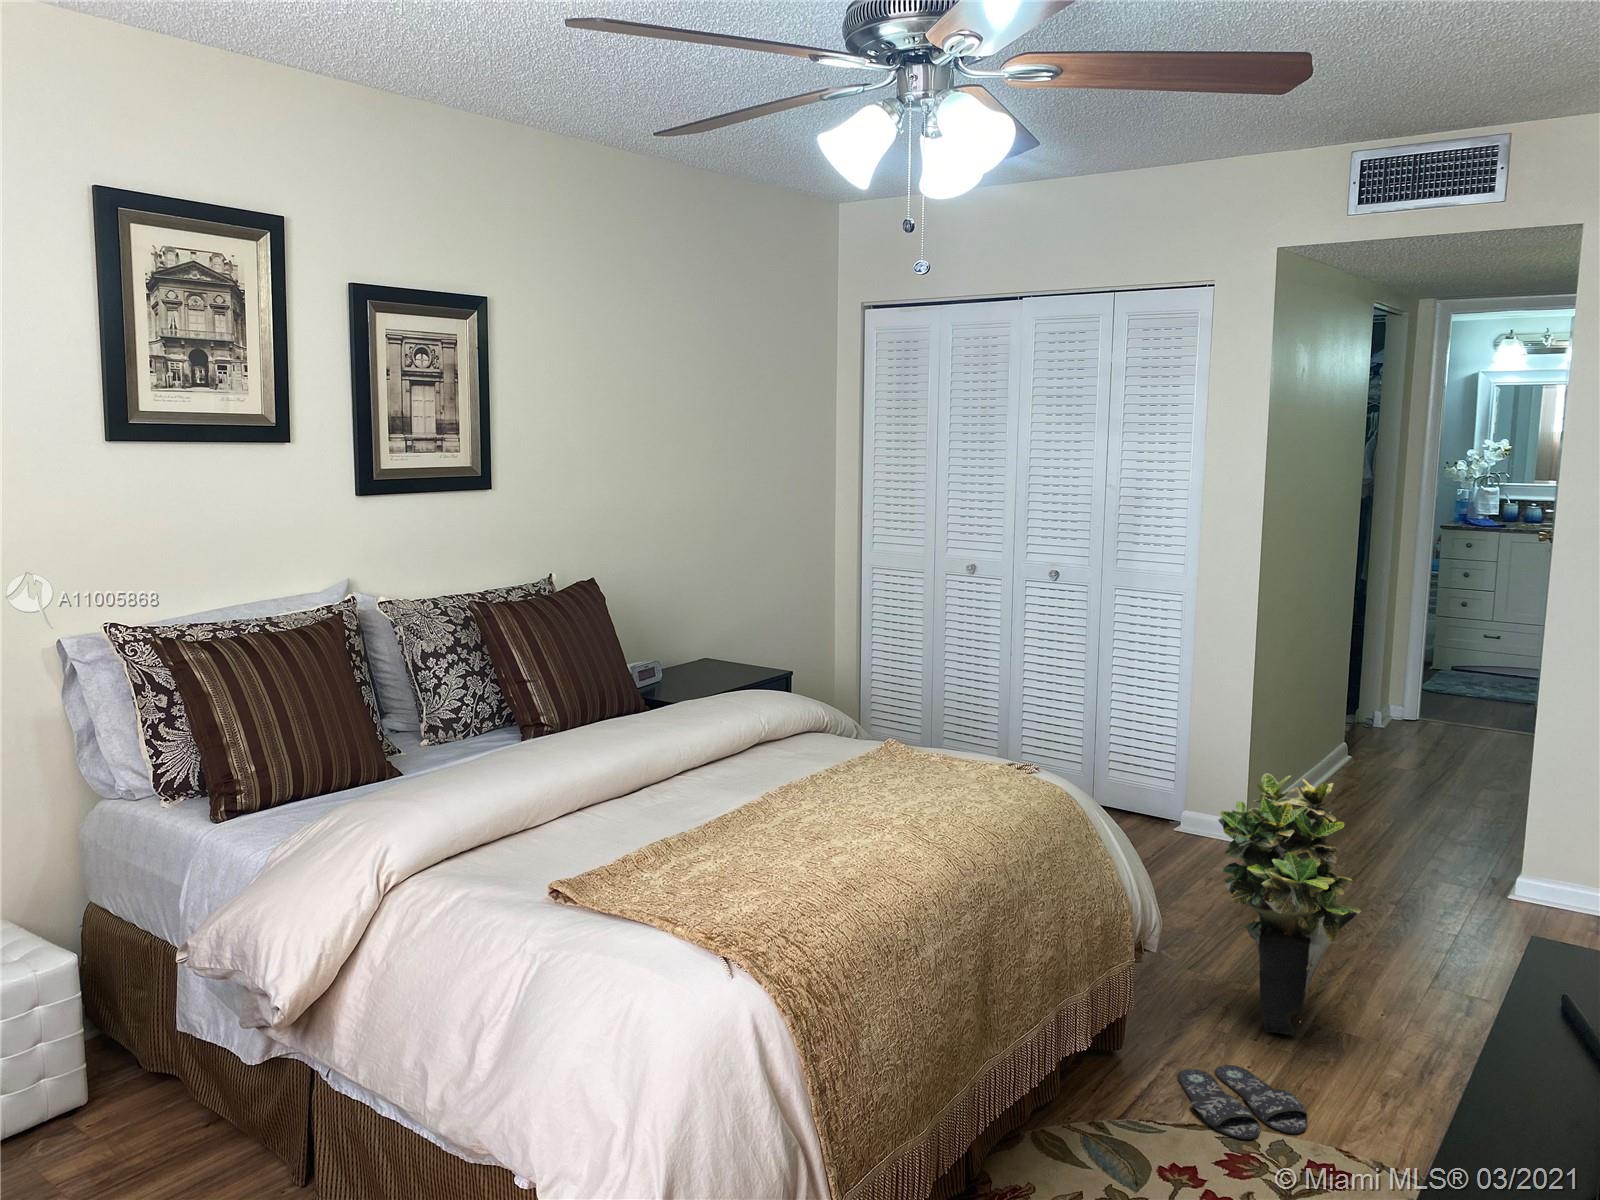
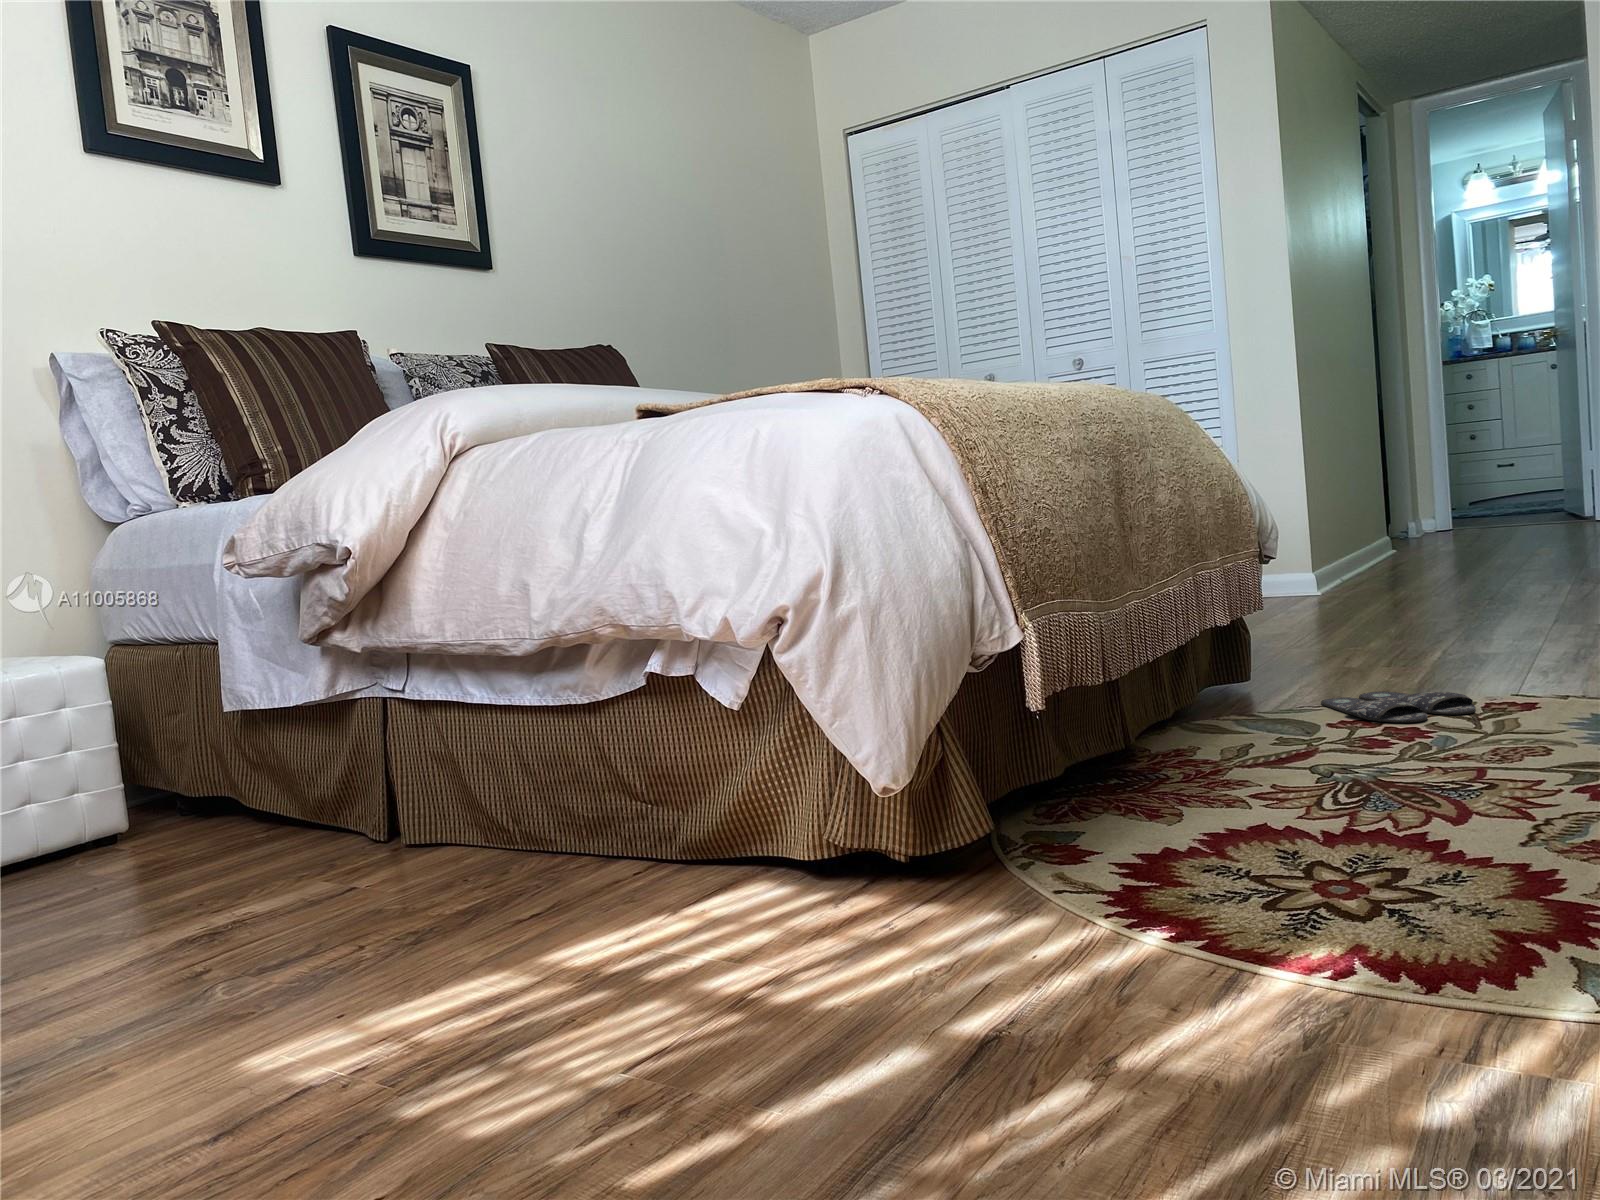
potted plant: present [1218,773,1361,1036] -> none [1314,412,1484,674]

